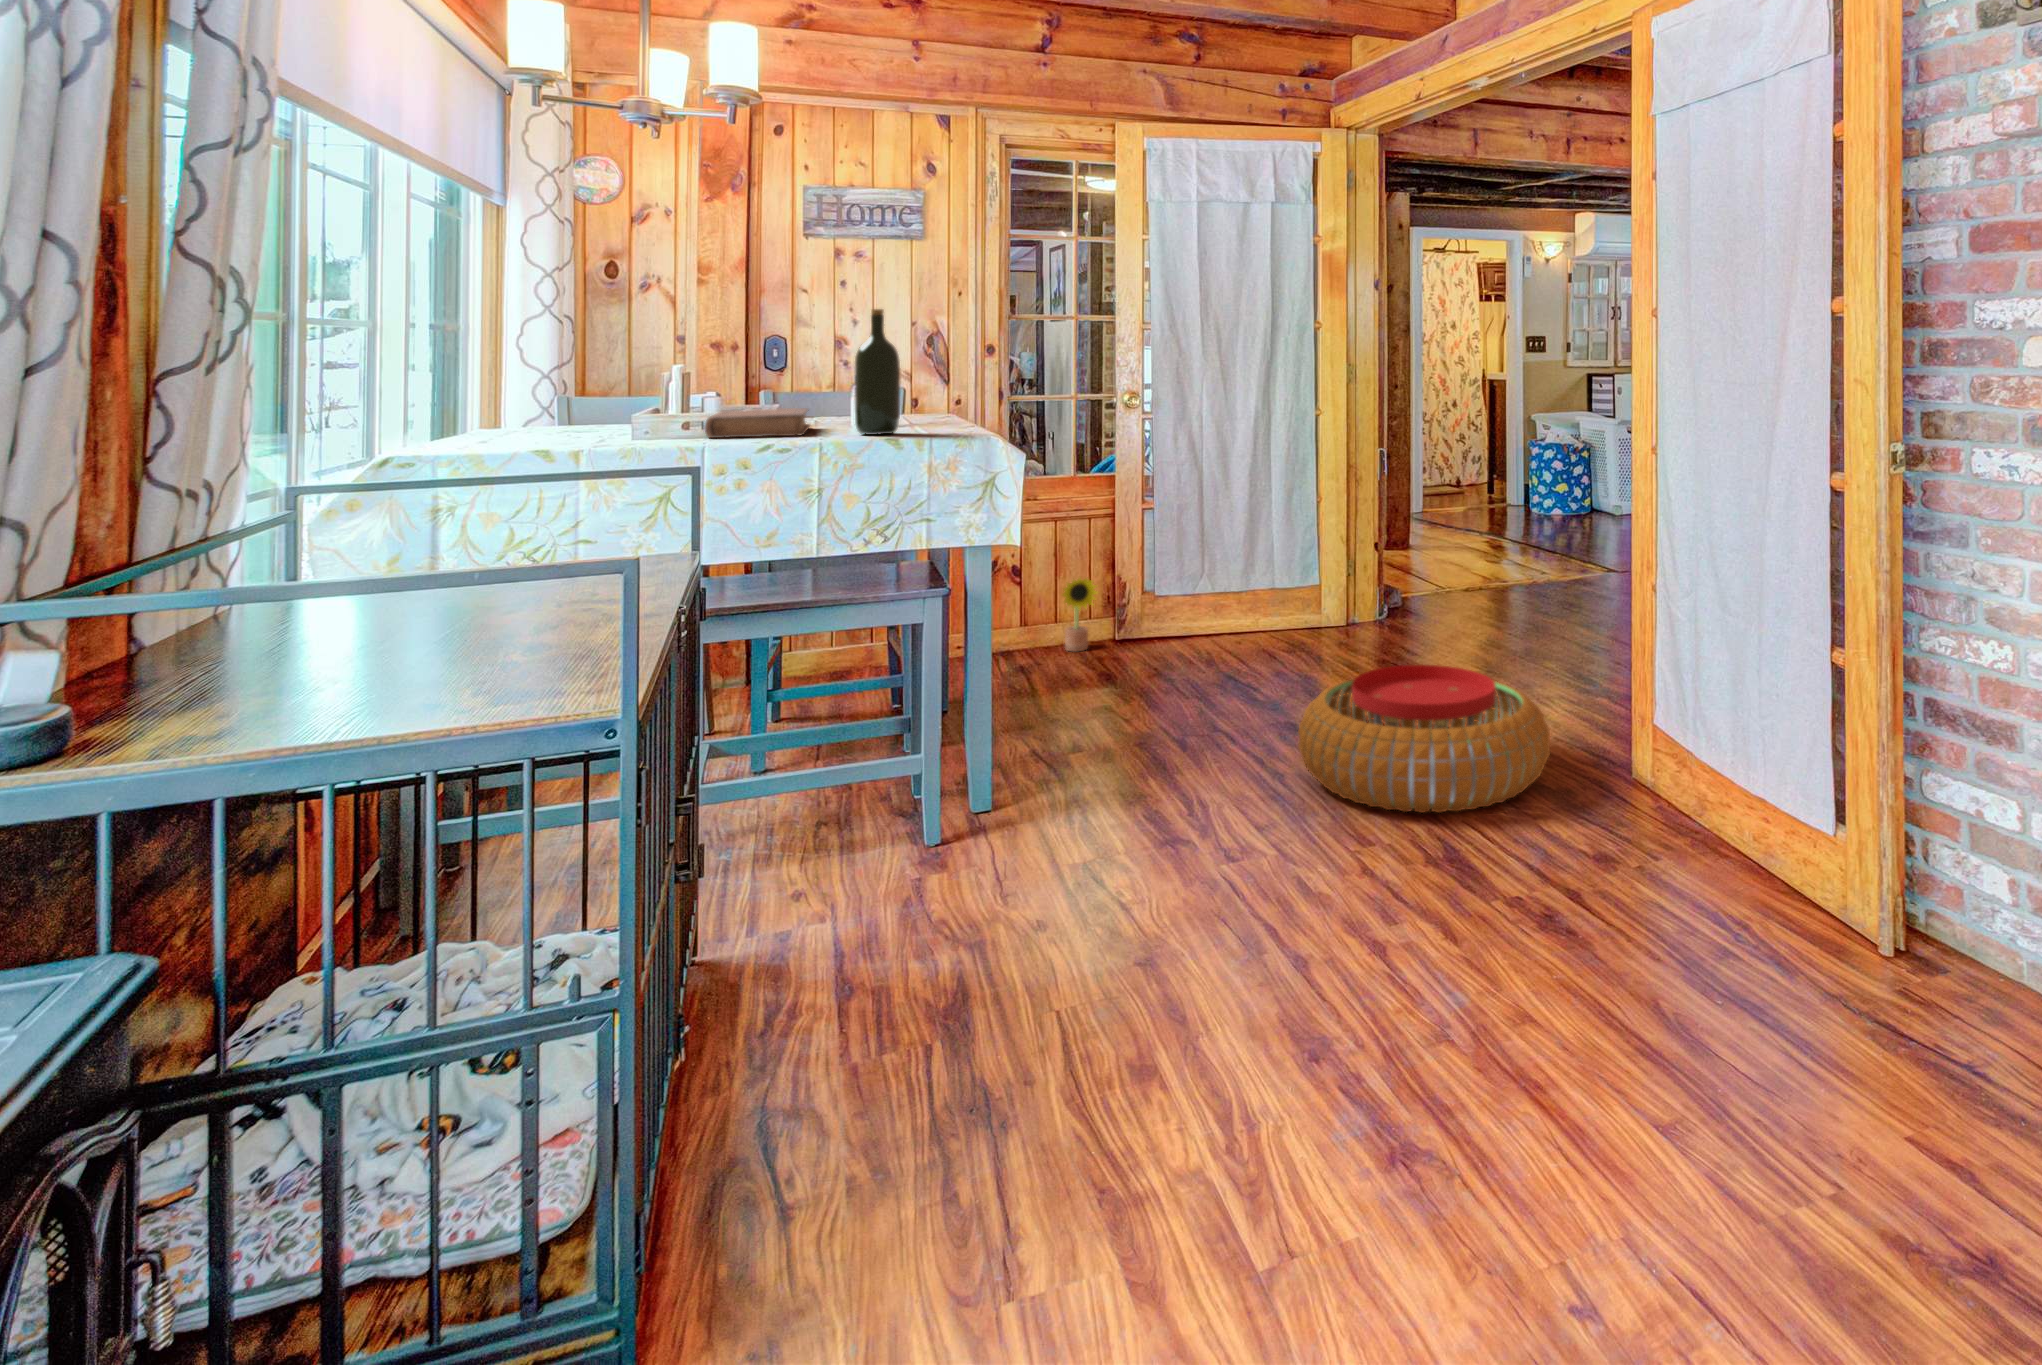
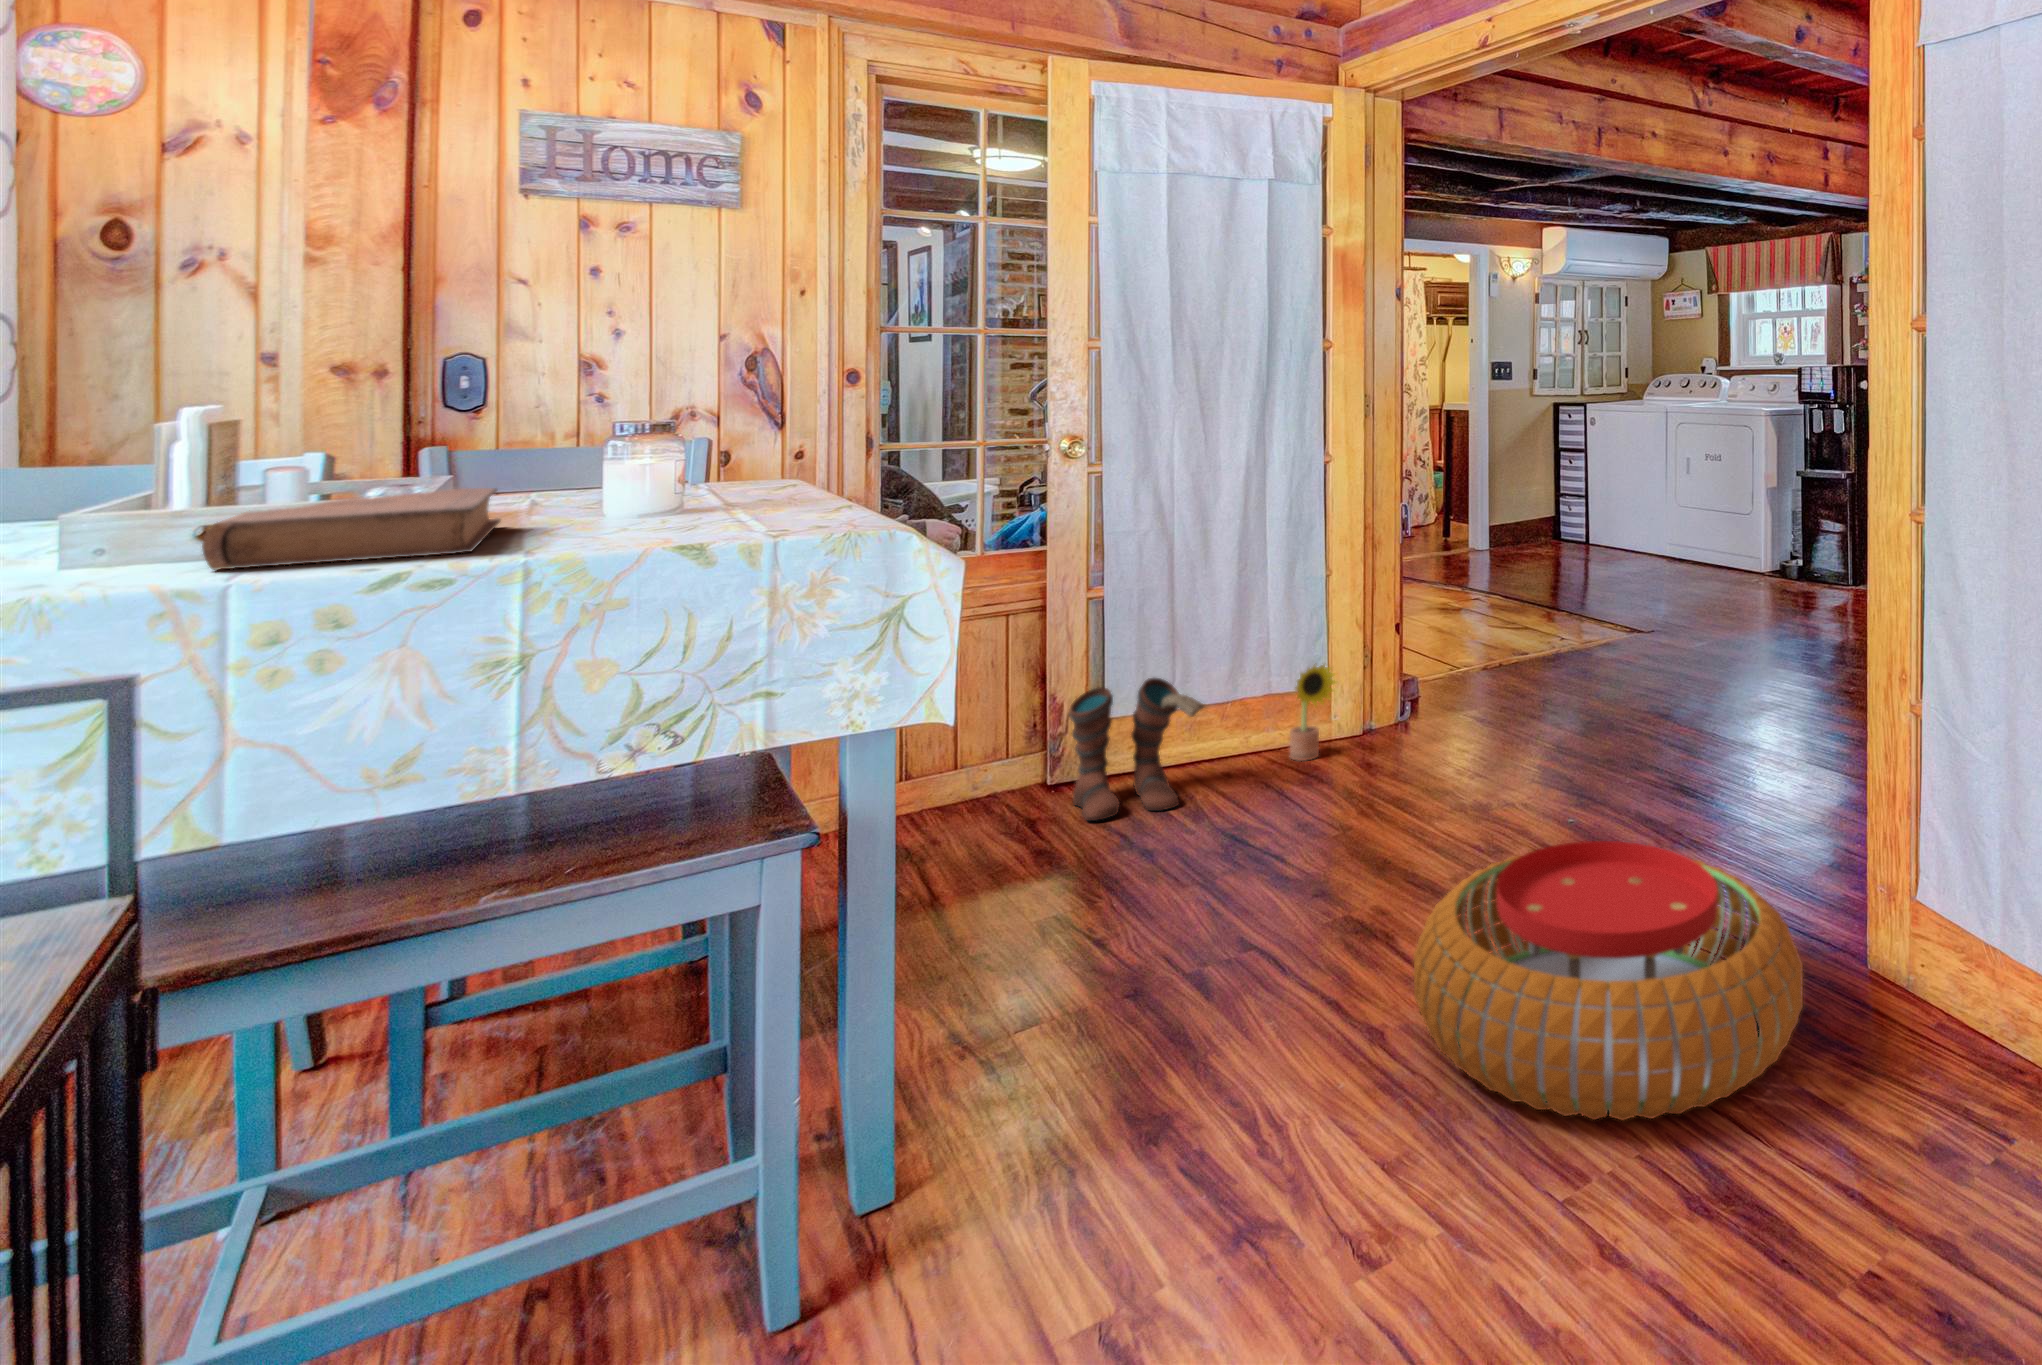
wine bottle: present [854,309,900,435] -> none [598,288,706,545]
boots: none [1131,564,1223,656] -> present [1068,678,1204,821]
decorative plant: present [1063,578,1097,651] -> present [1290,665,1336,761]

